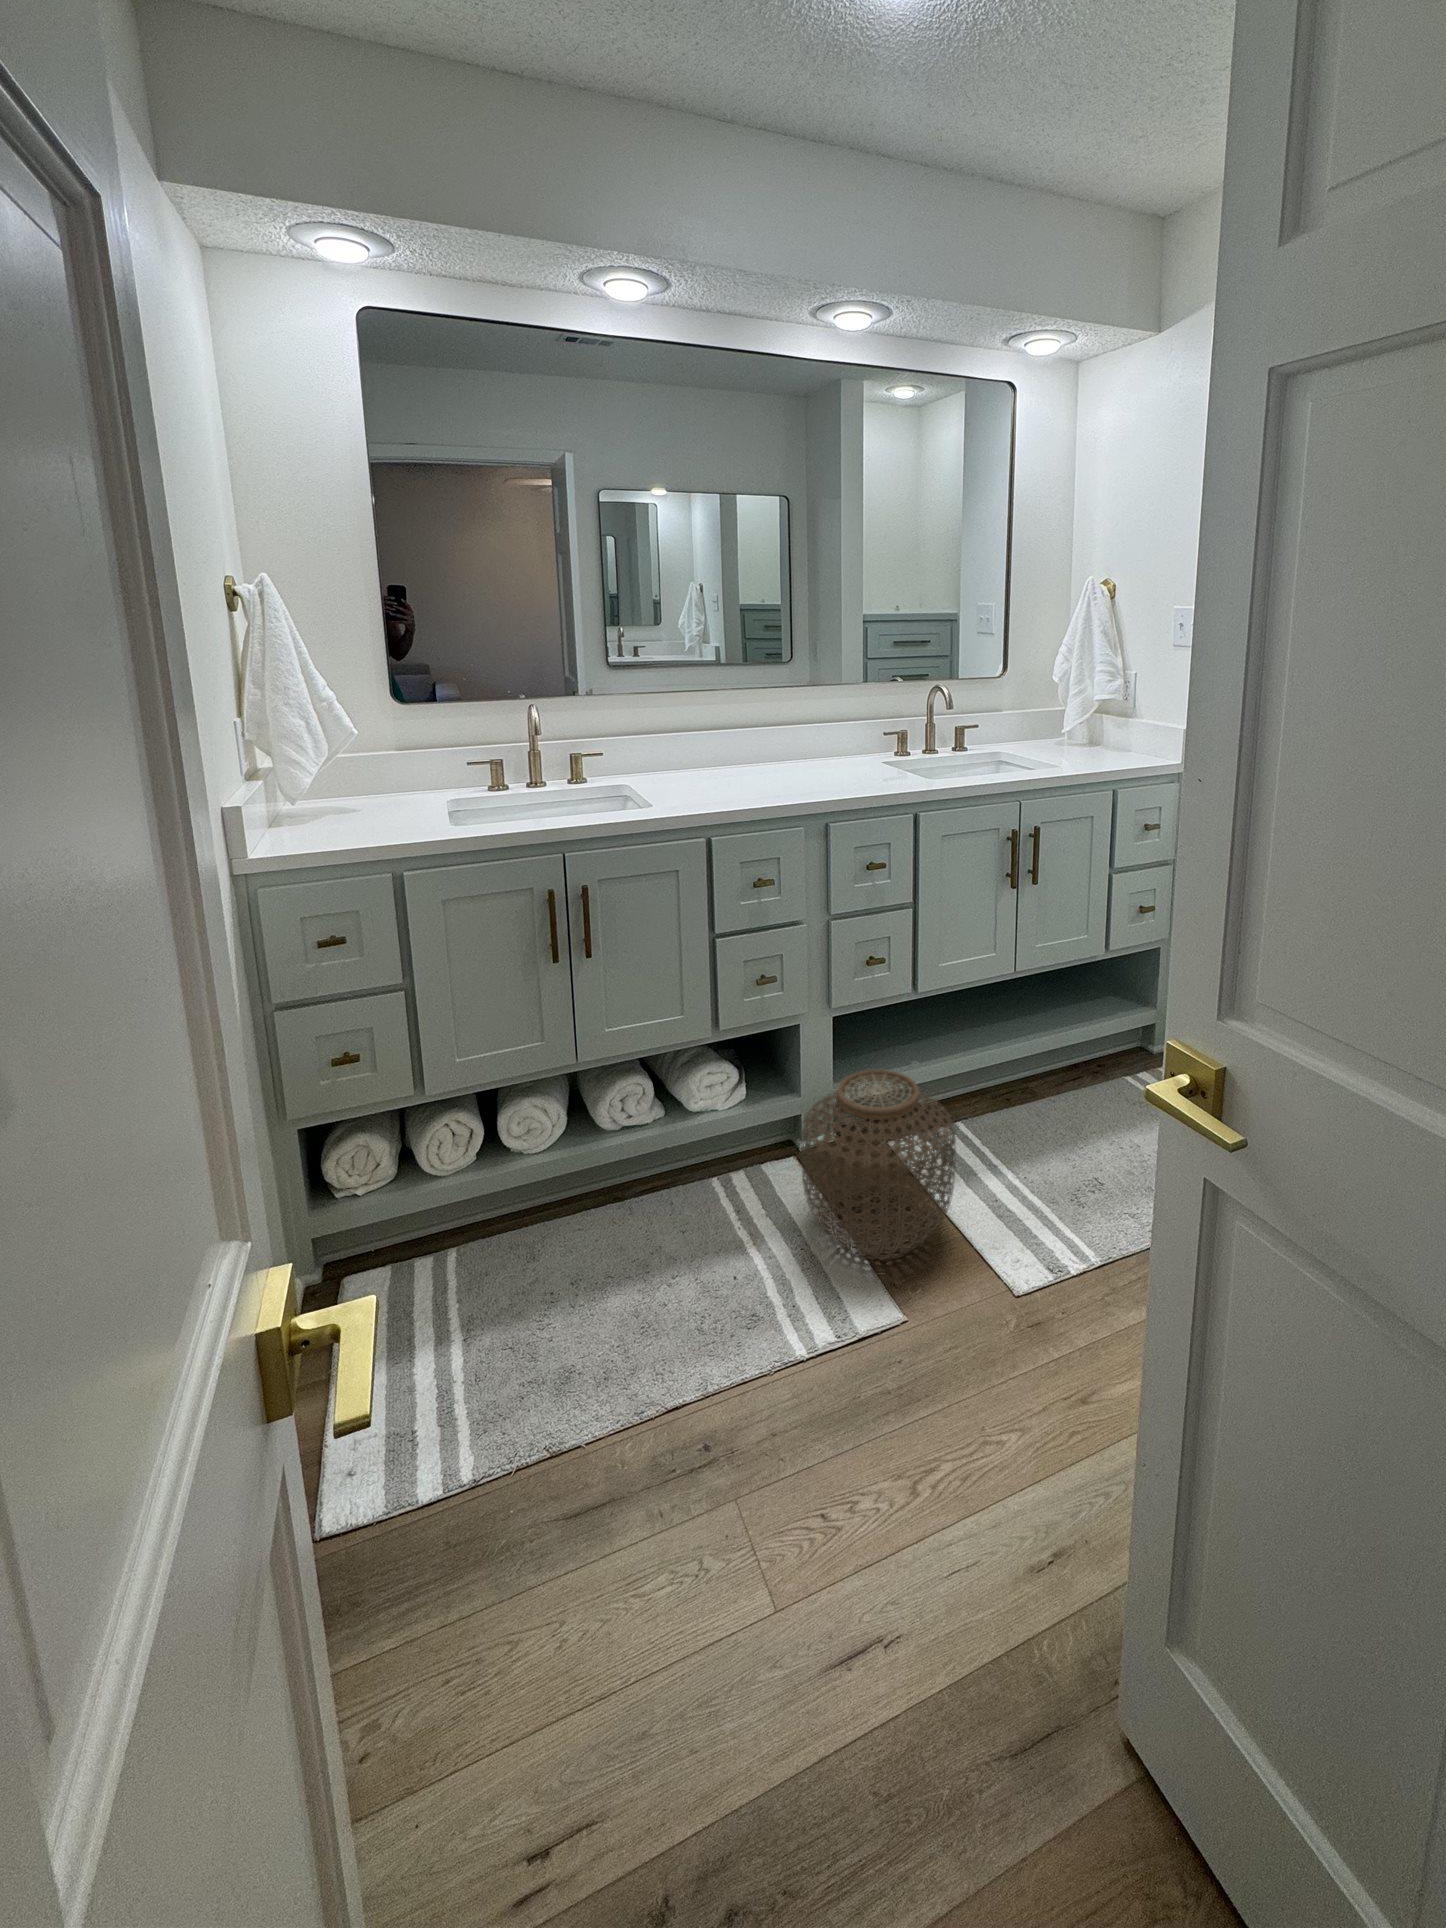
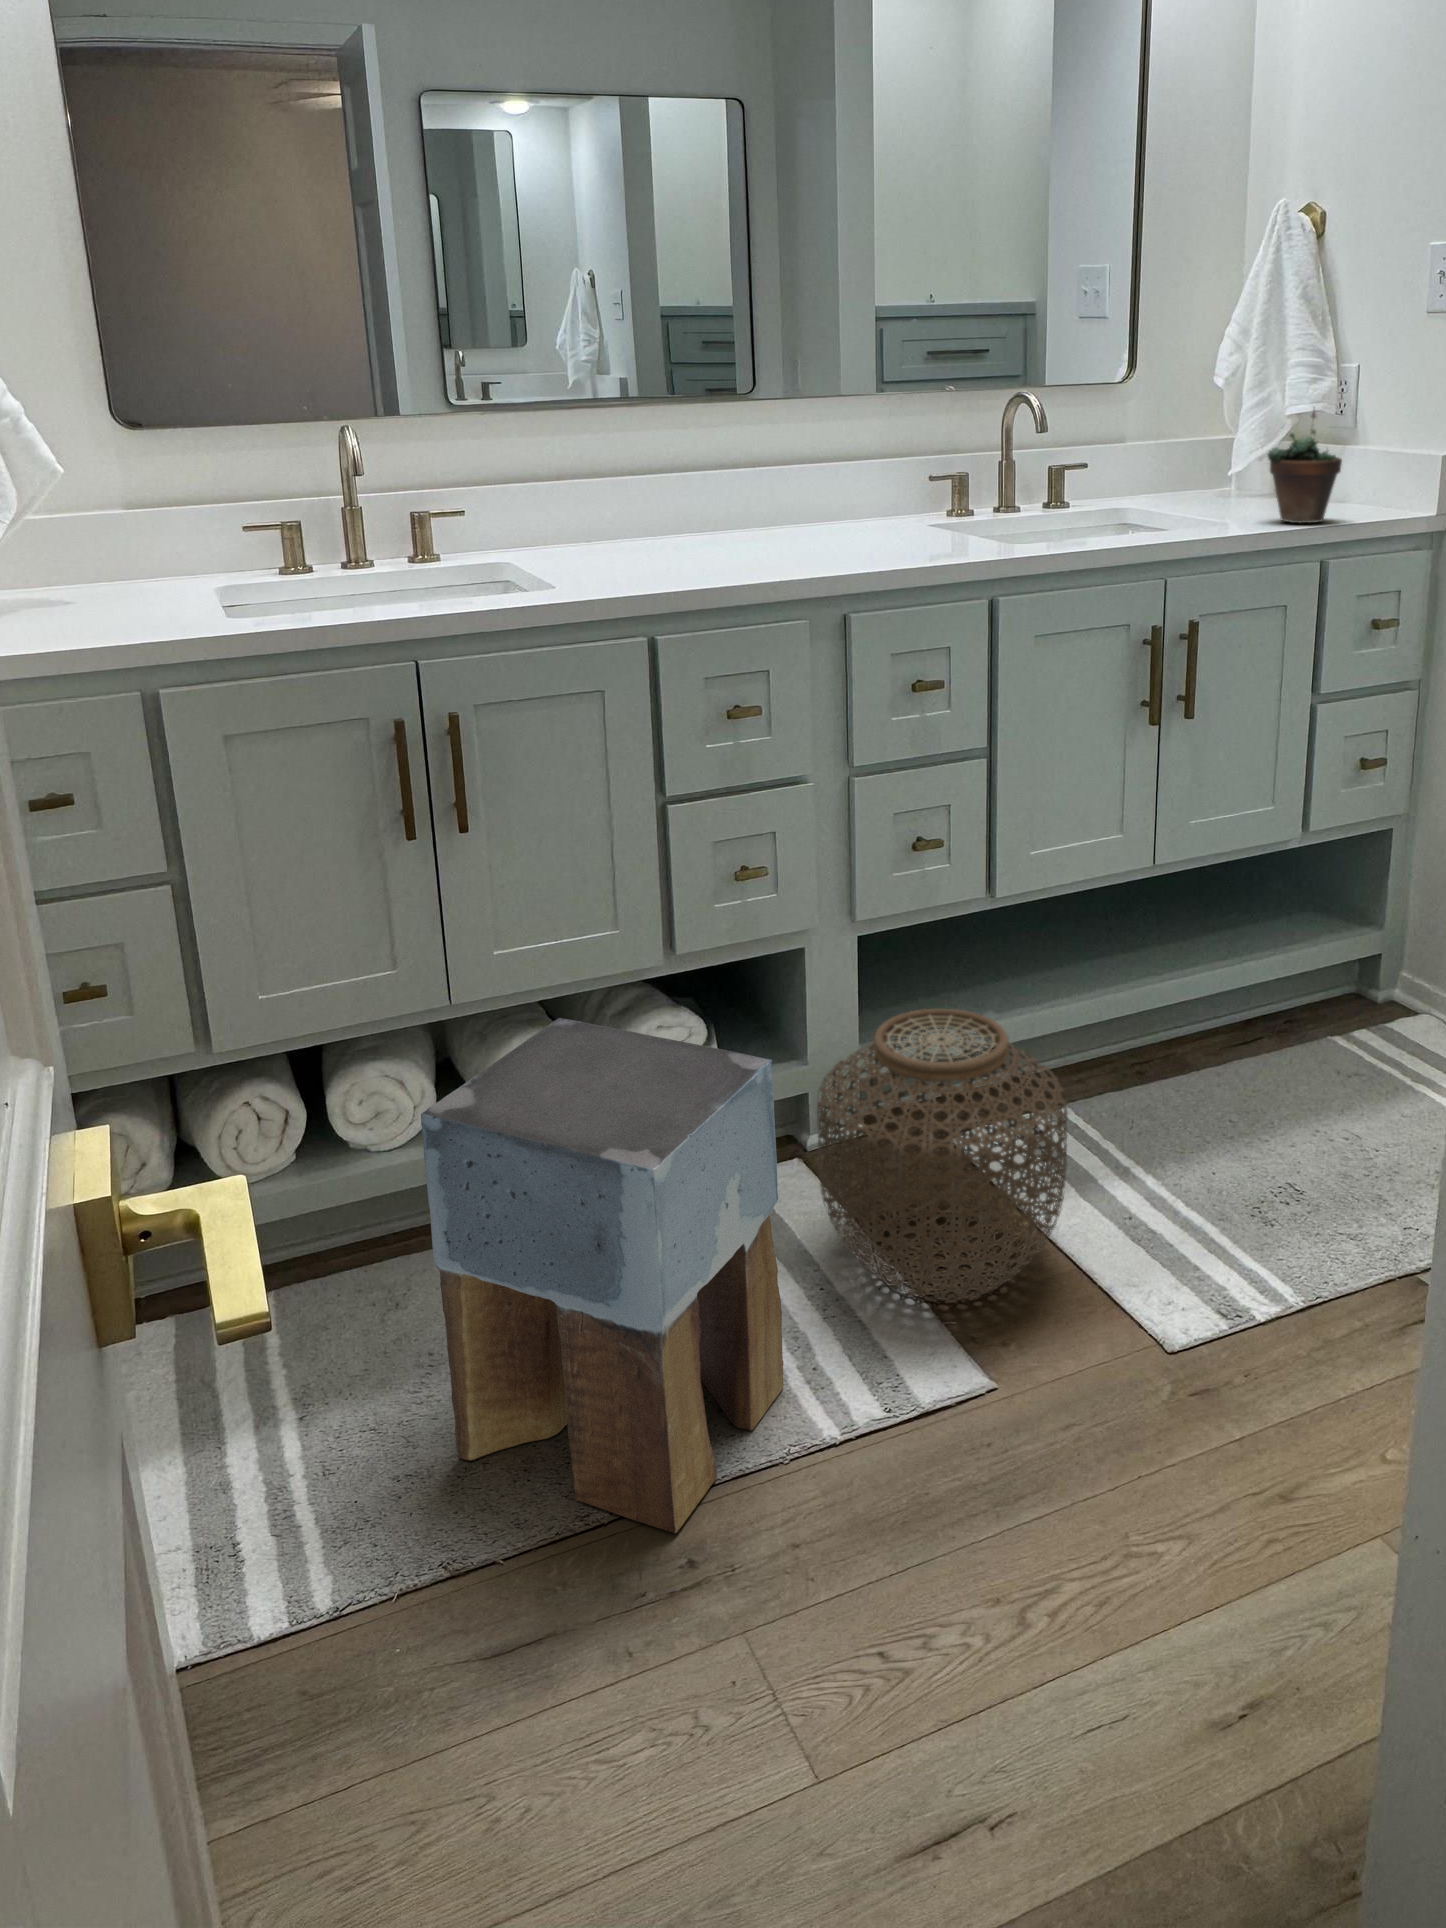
succulent plant: none [1082,699,1126,767] -> present [1267,407,1342,523]
stool: none [548,1079,774,1425] -> present [421,1018,783,1533]

